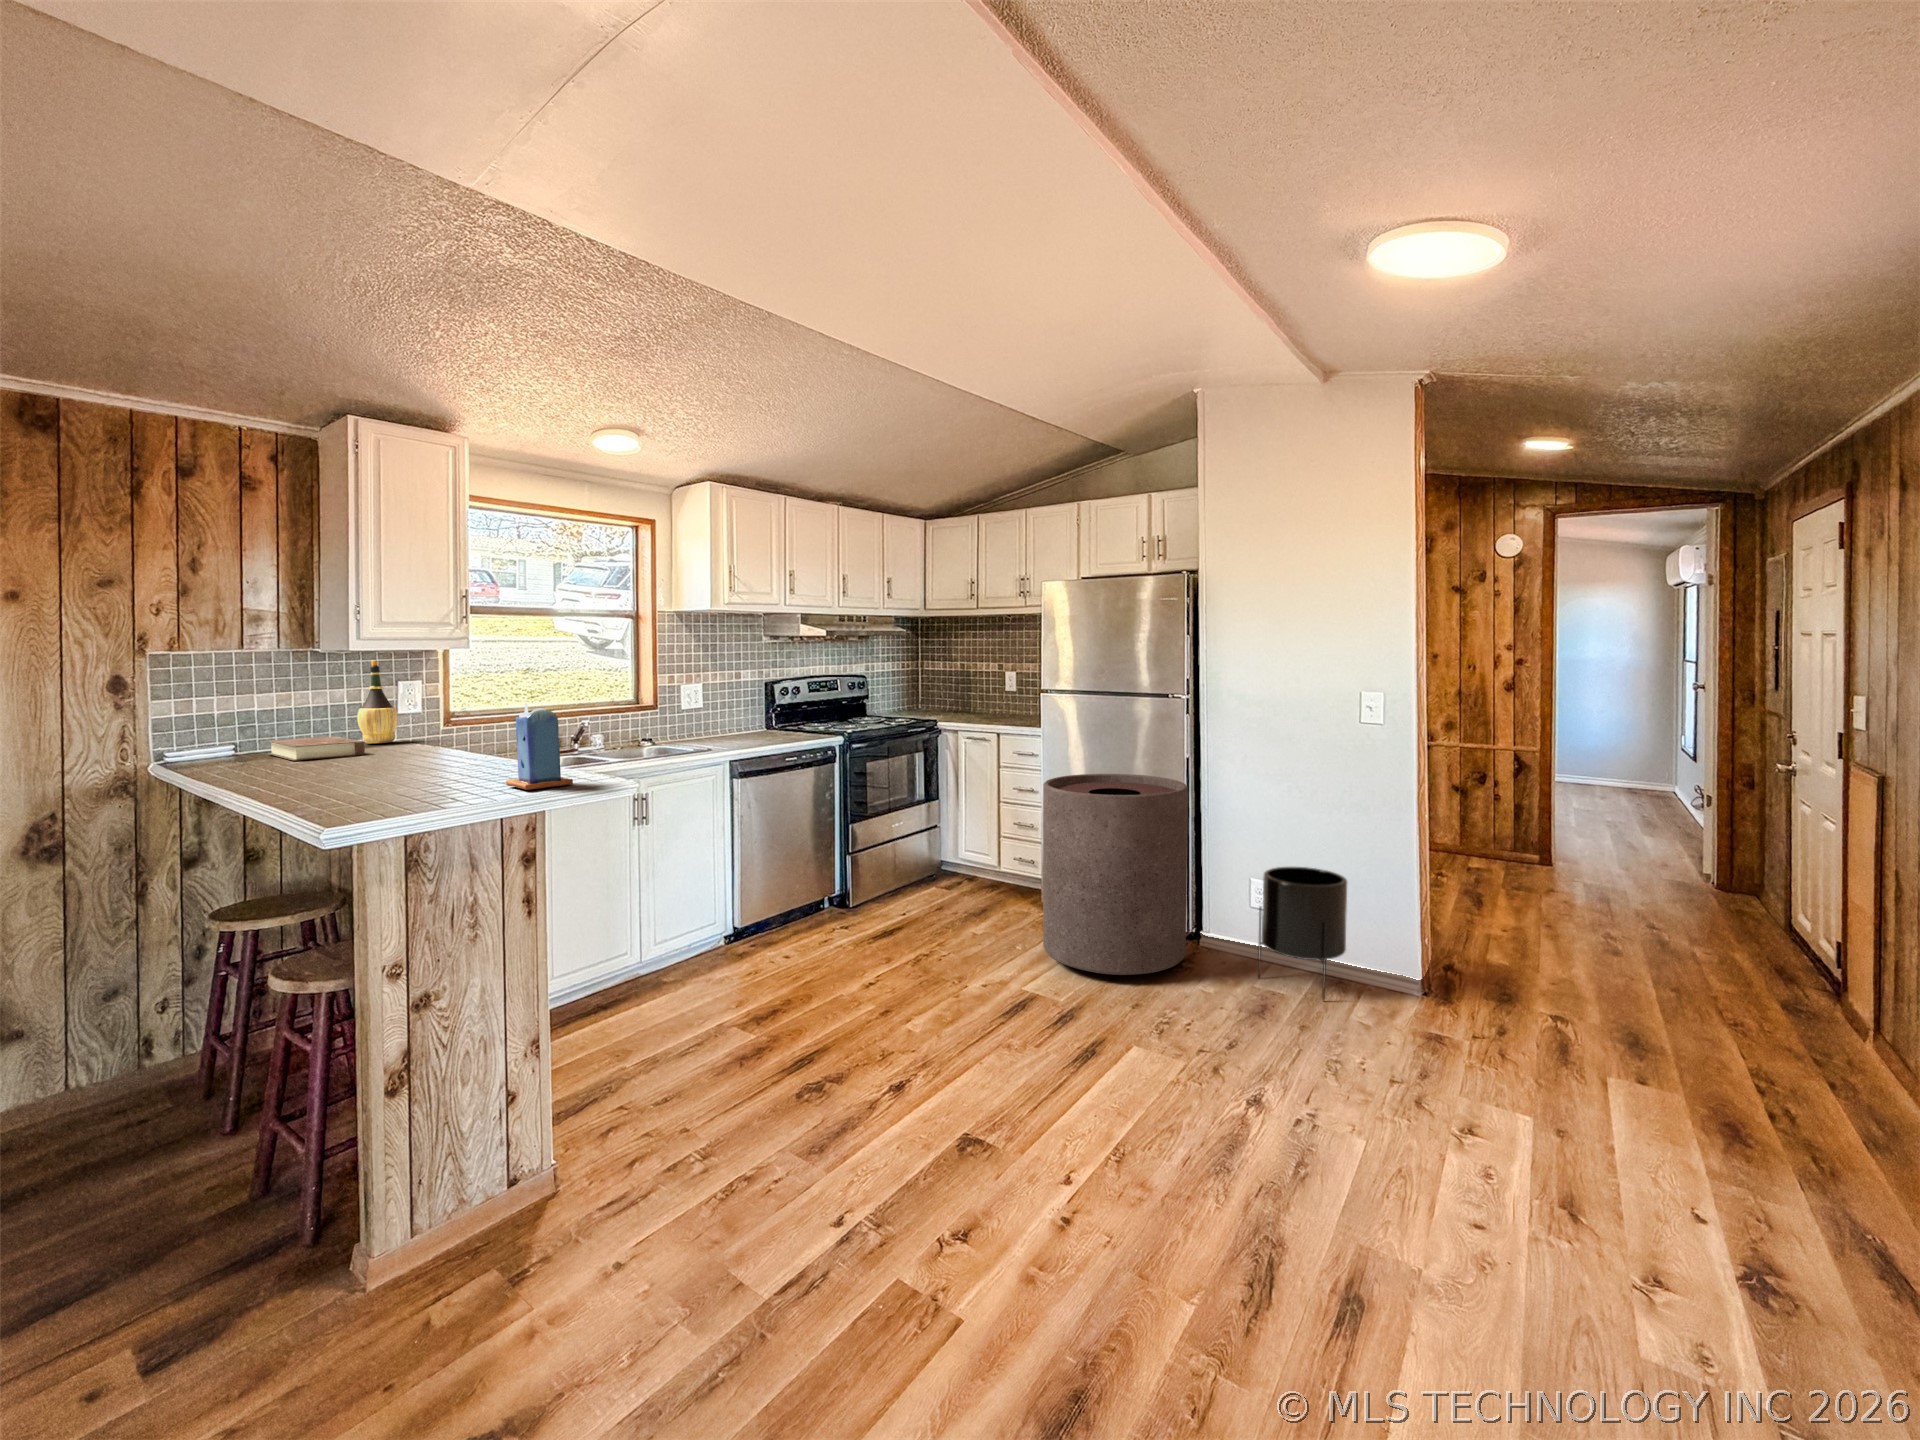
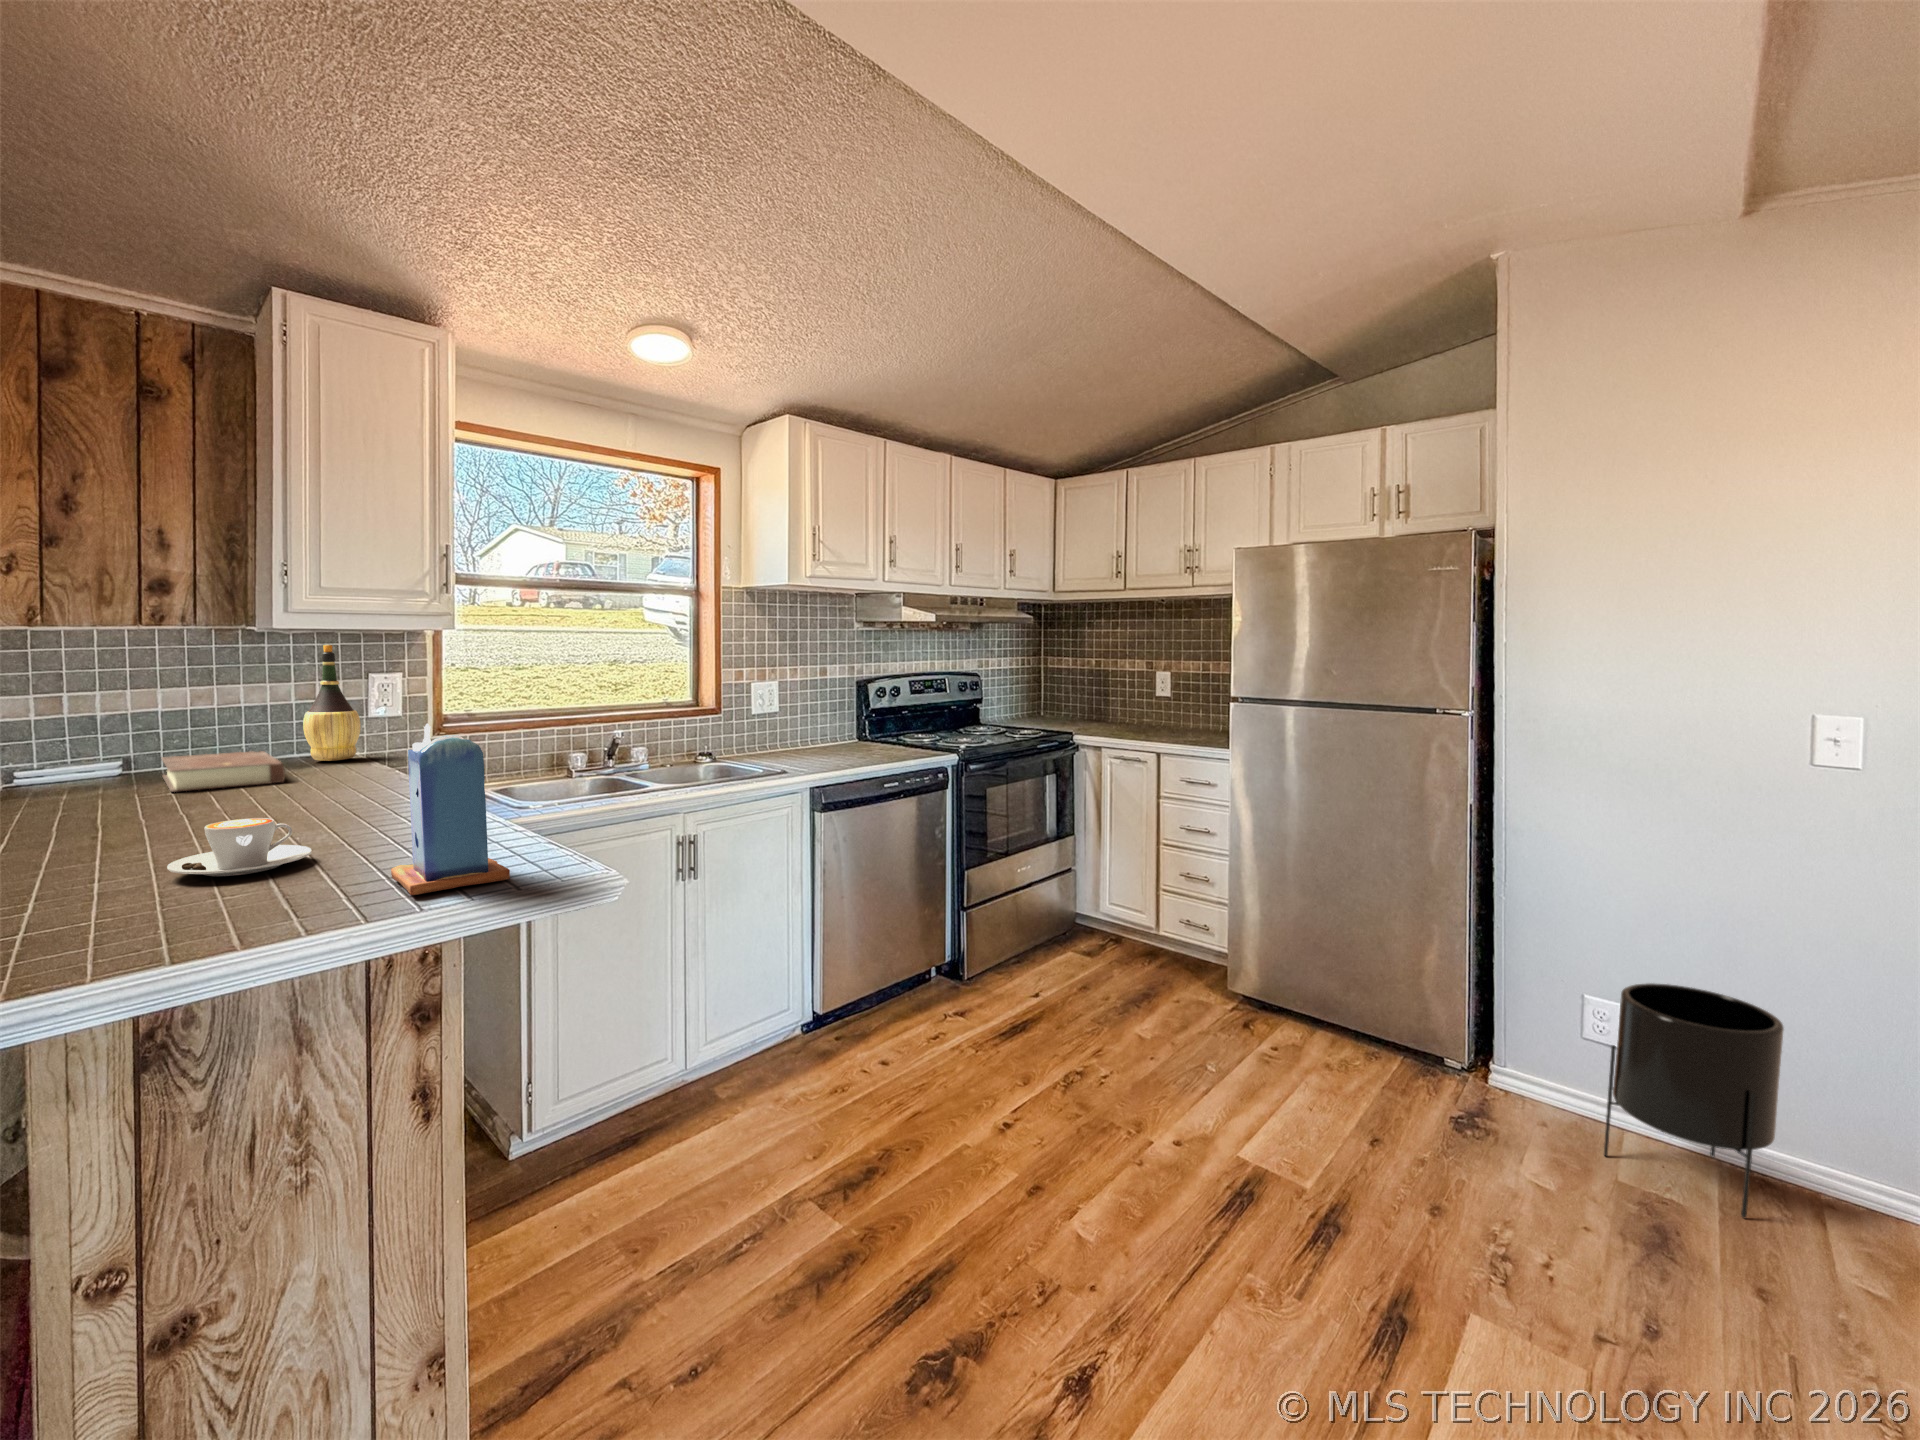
coffee cup: none [376,759,449,789] -> present [167,818,311,876]
trash can: present [1043,774,1188,975] -> none [1248,822,1490,1140]

